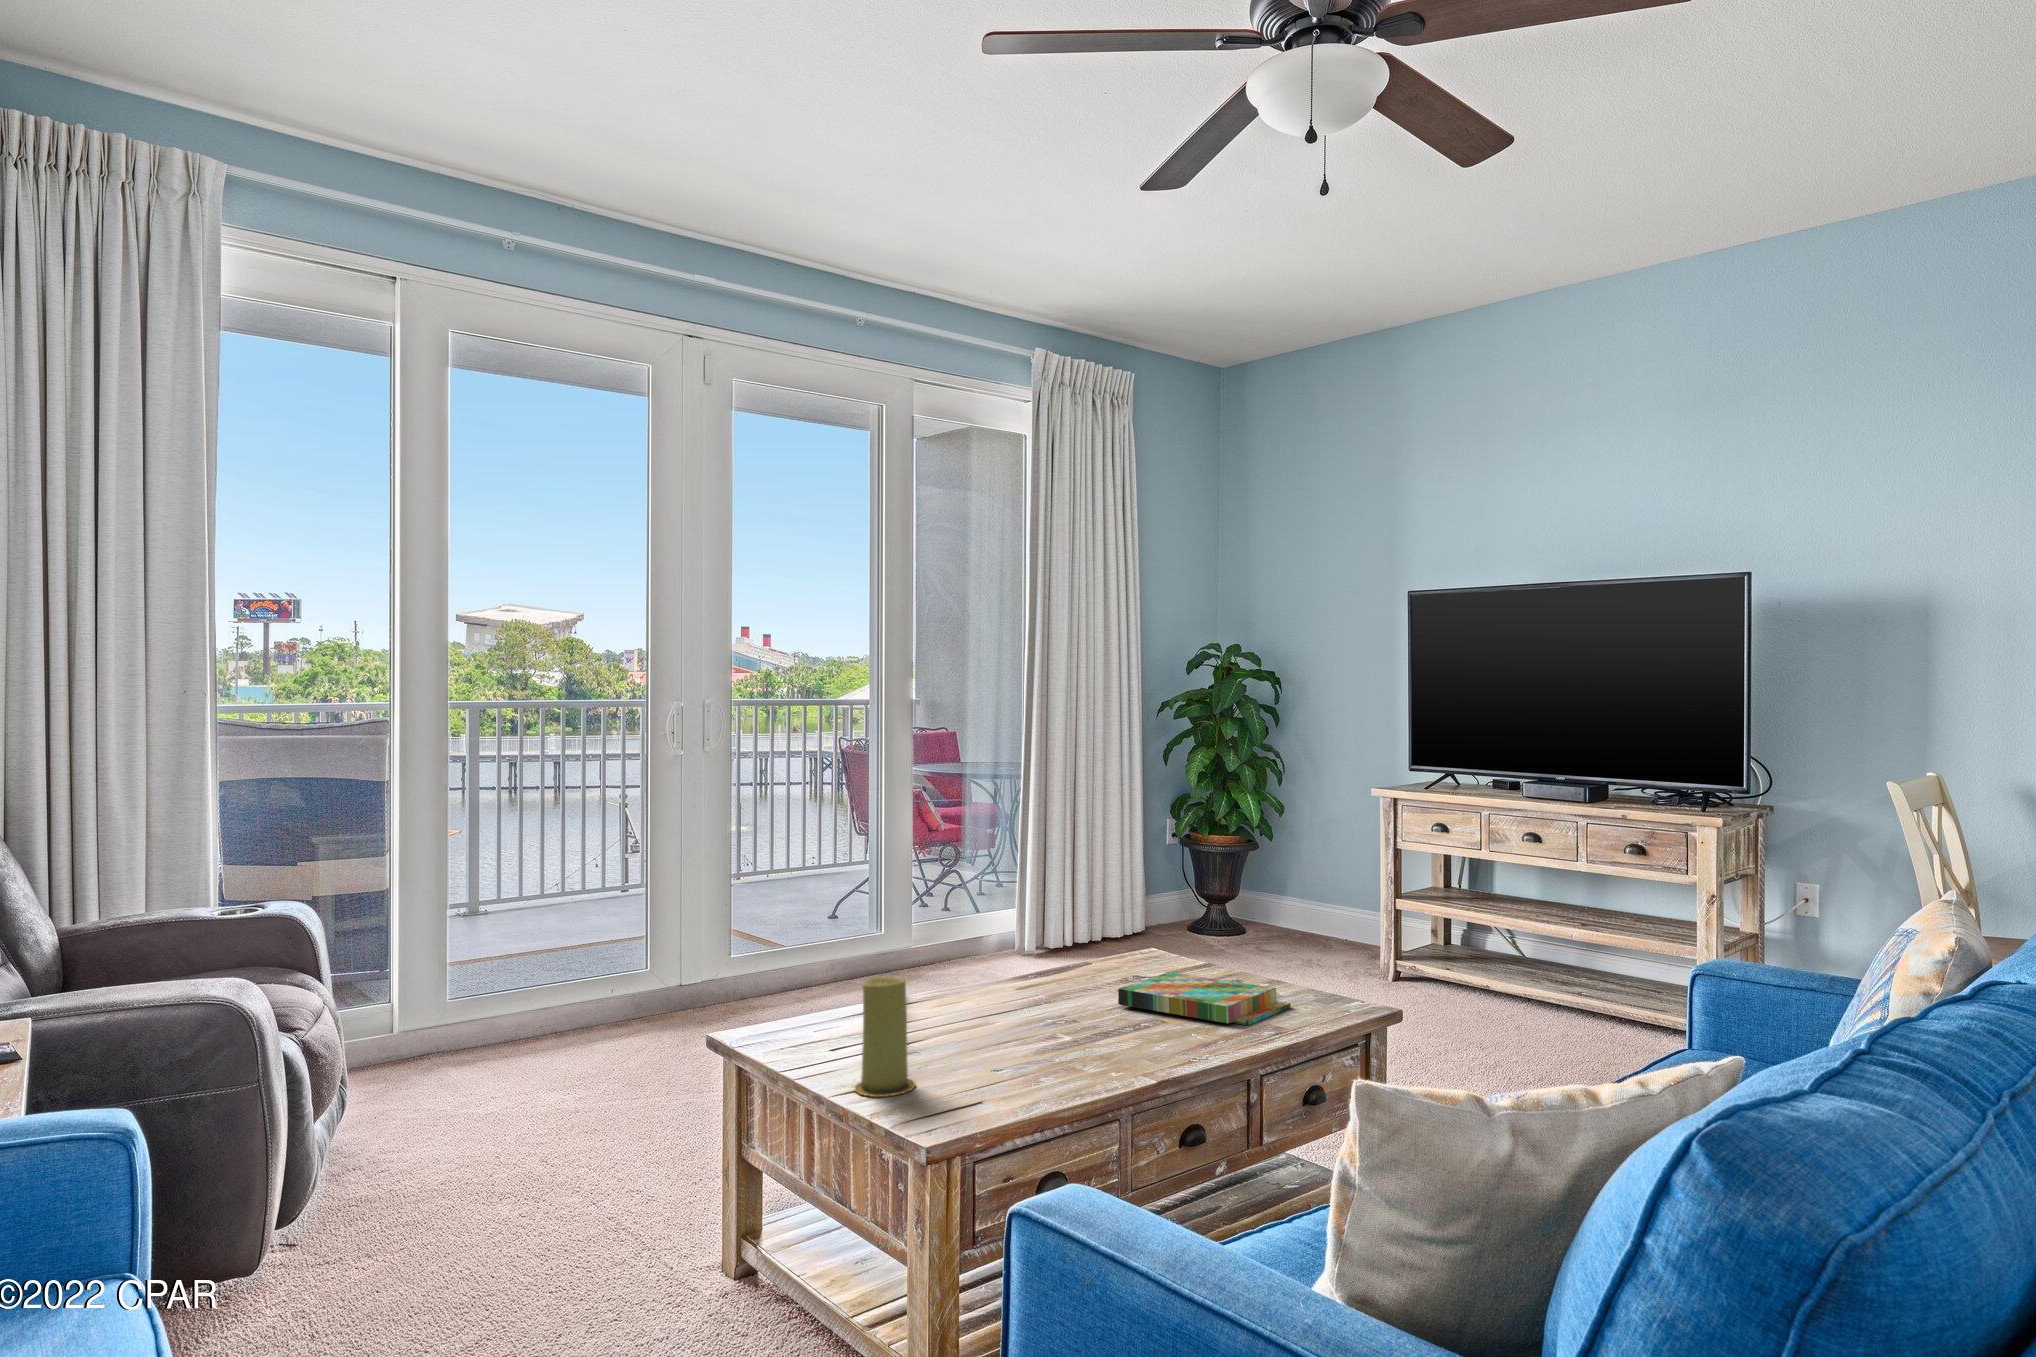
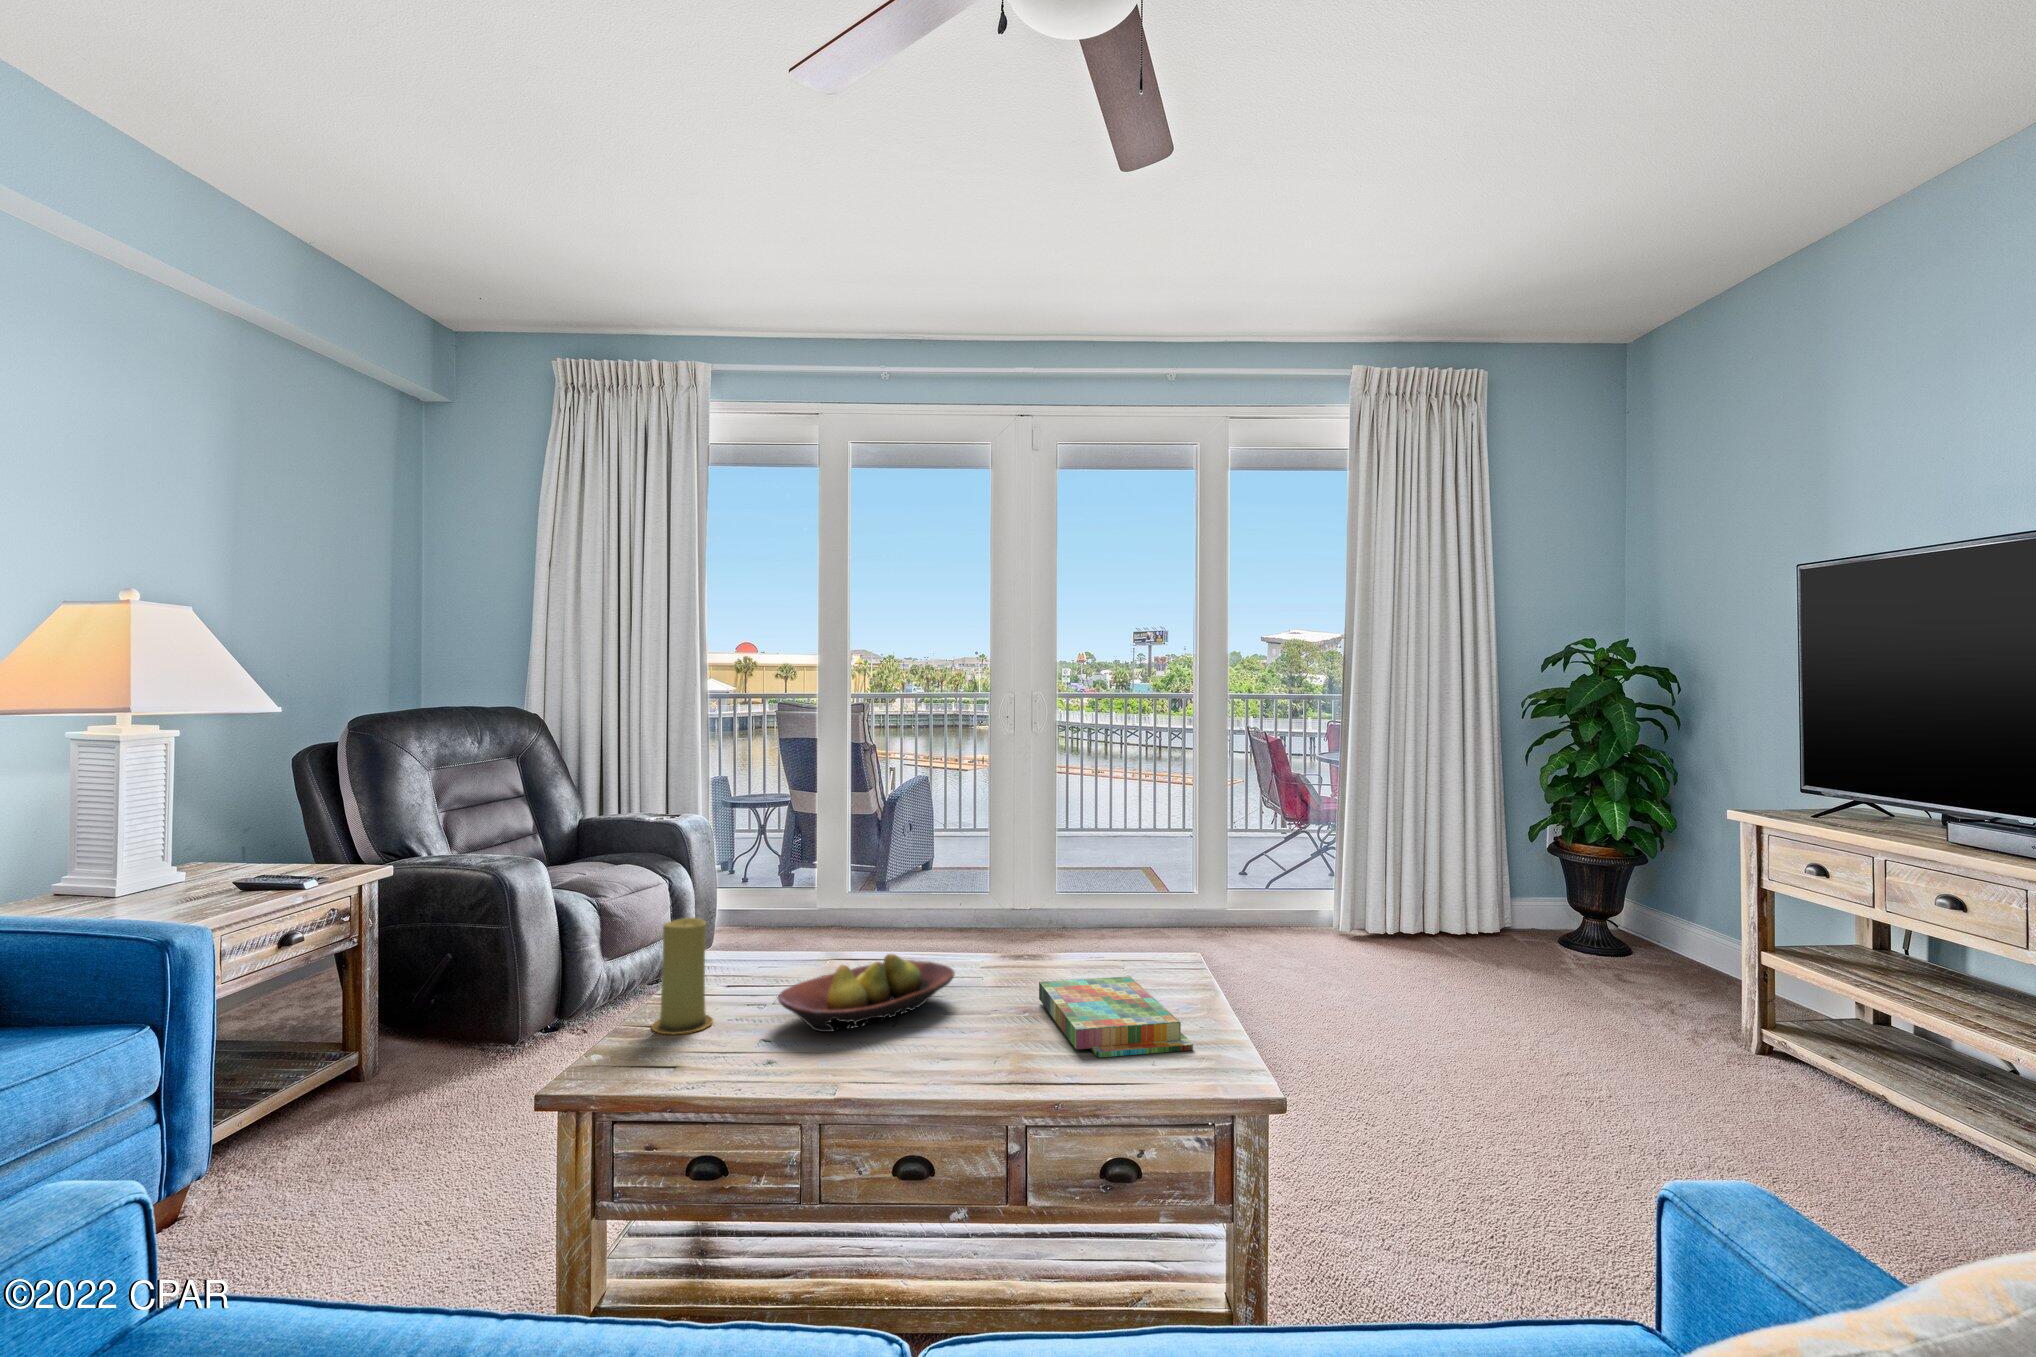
fruit bowl: none [956,985,1072,1062] -> present [778,954,955,1032]

